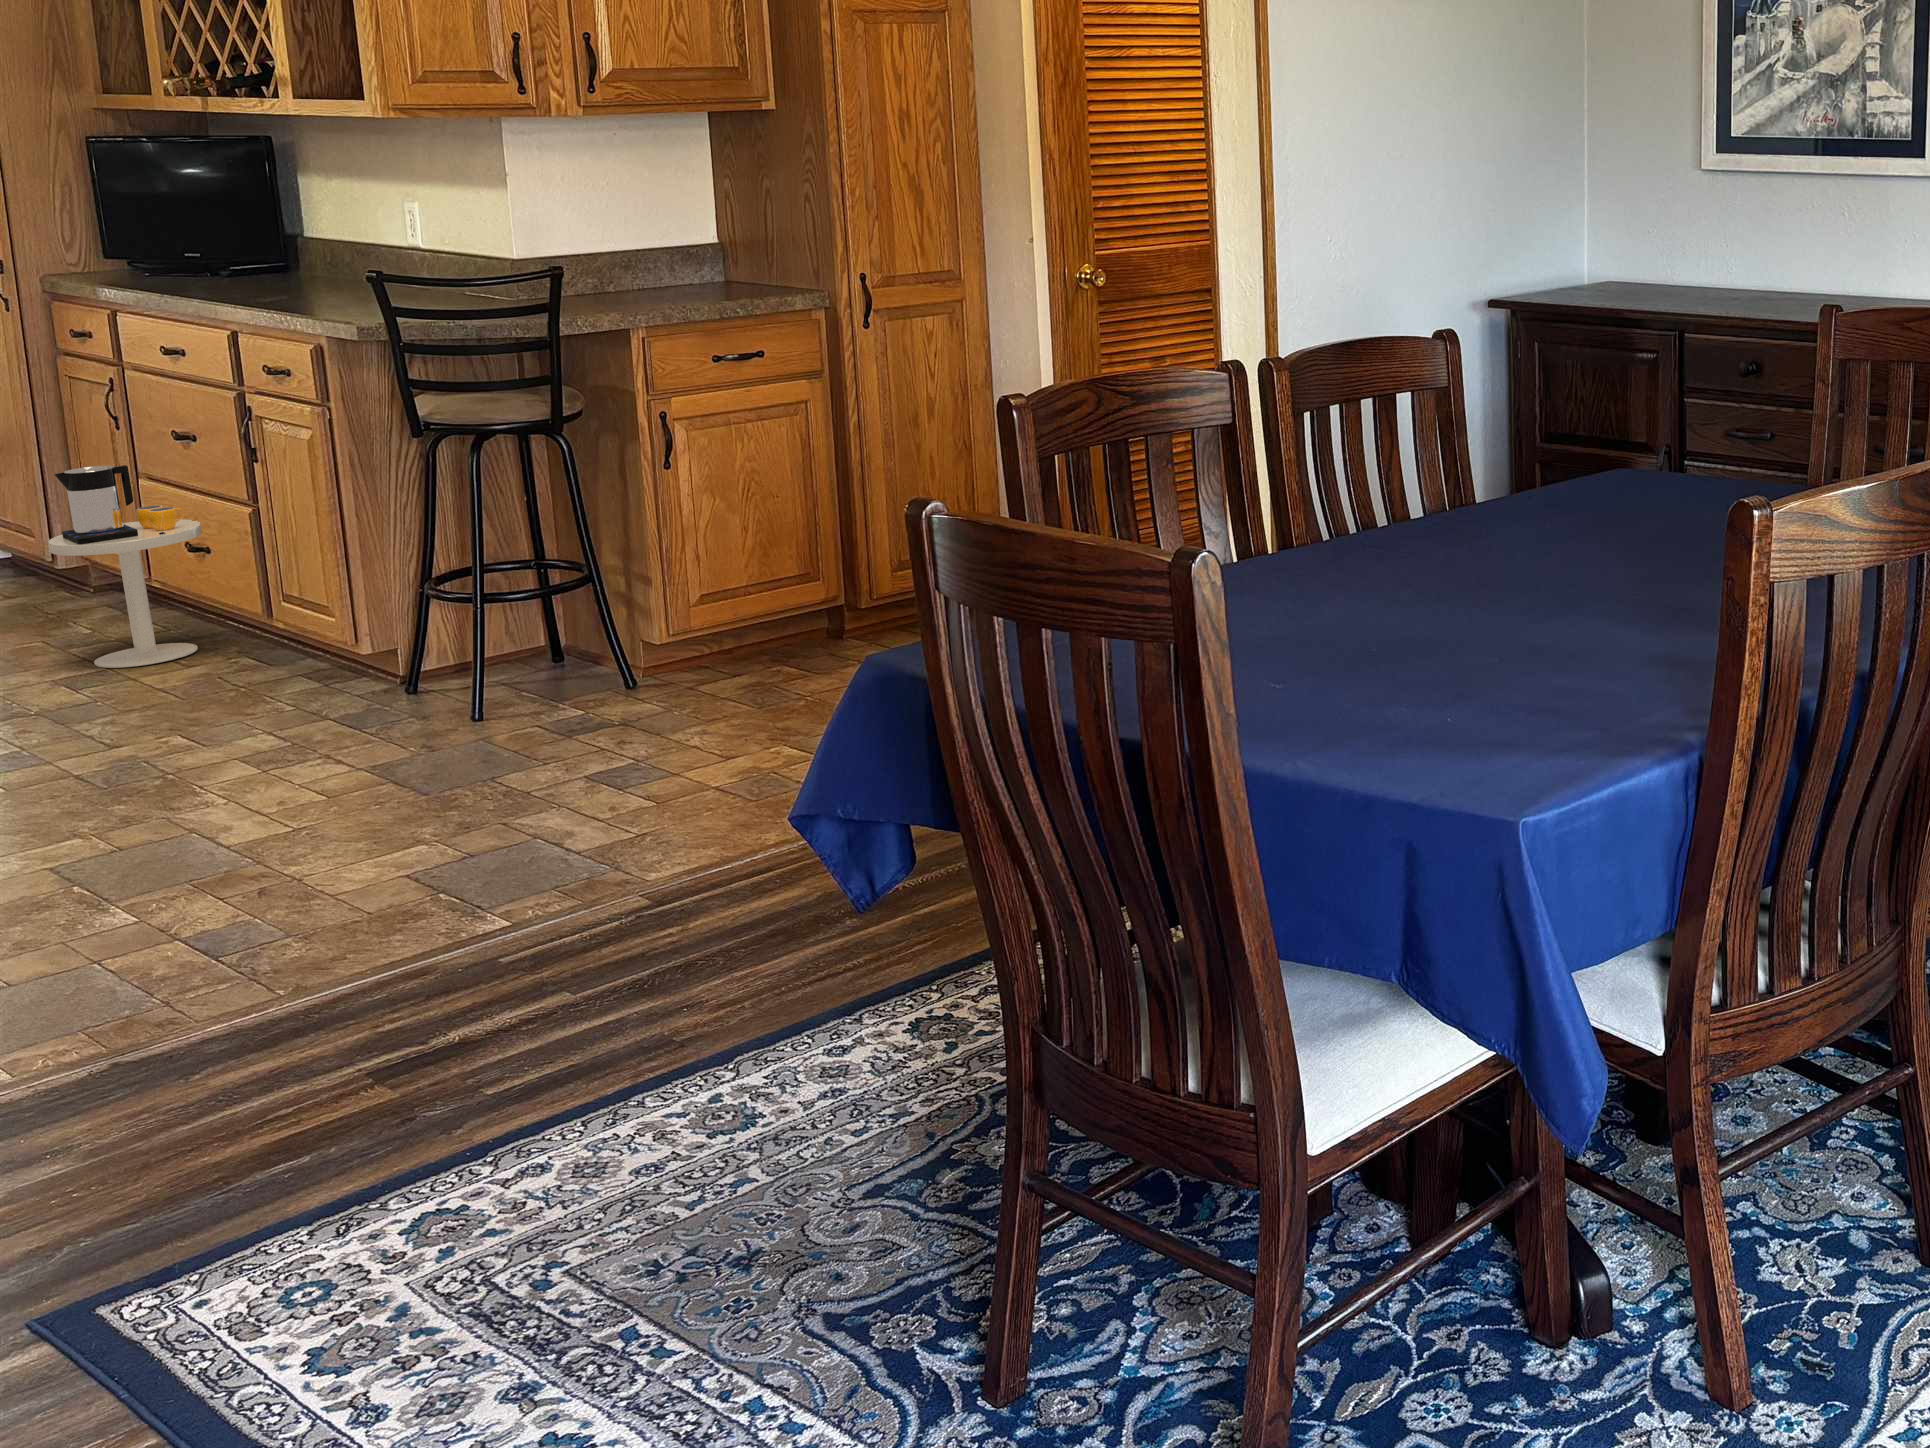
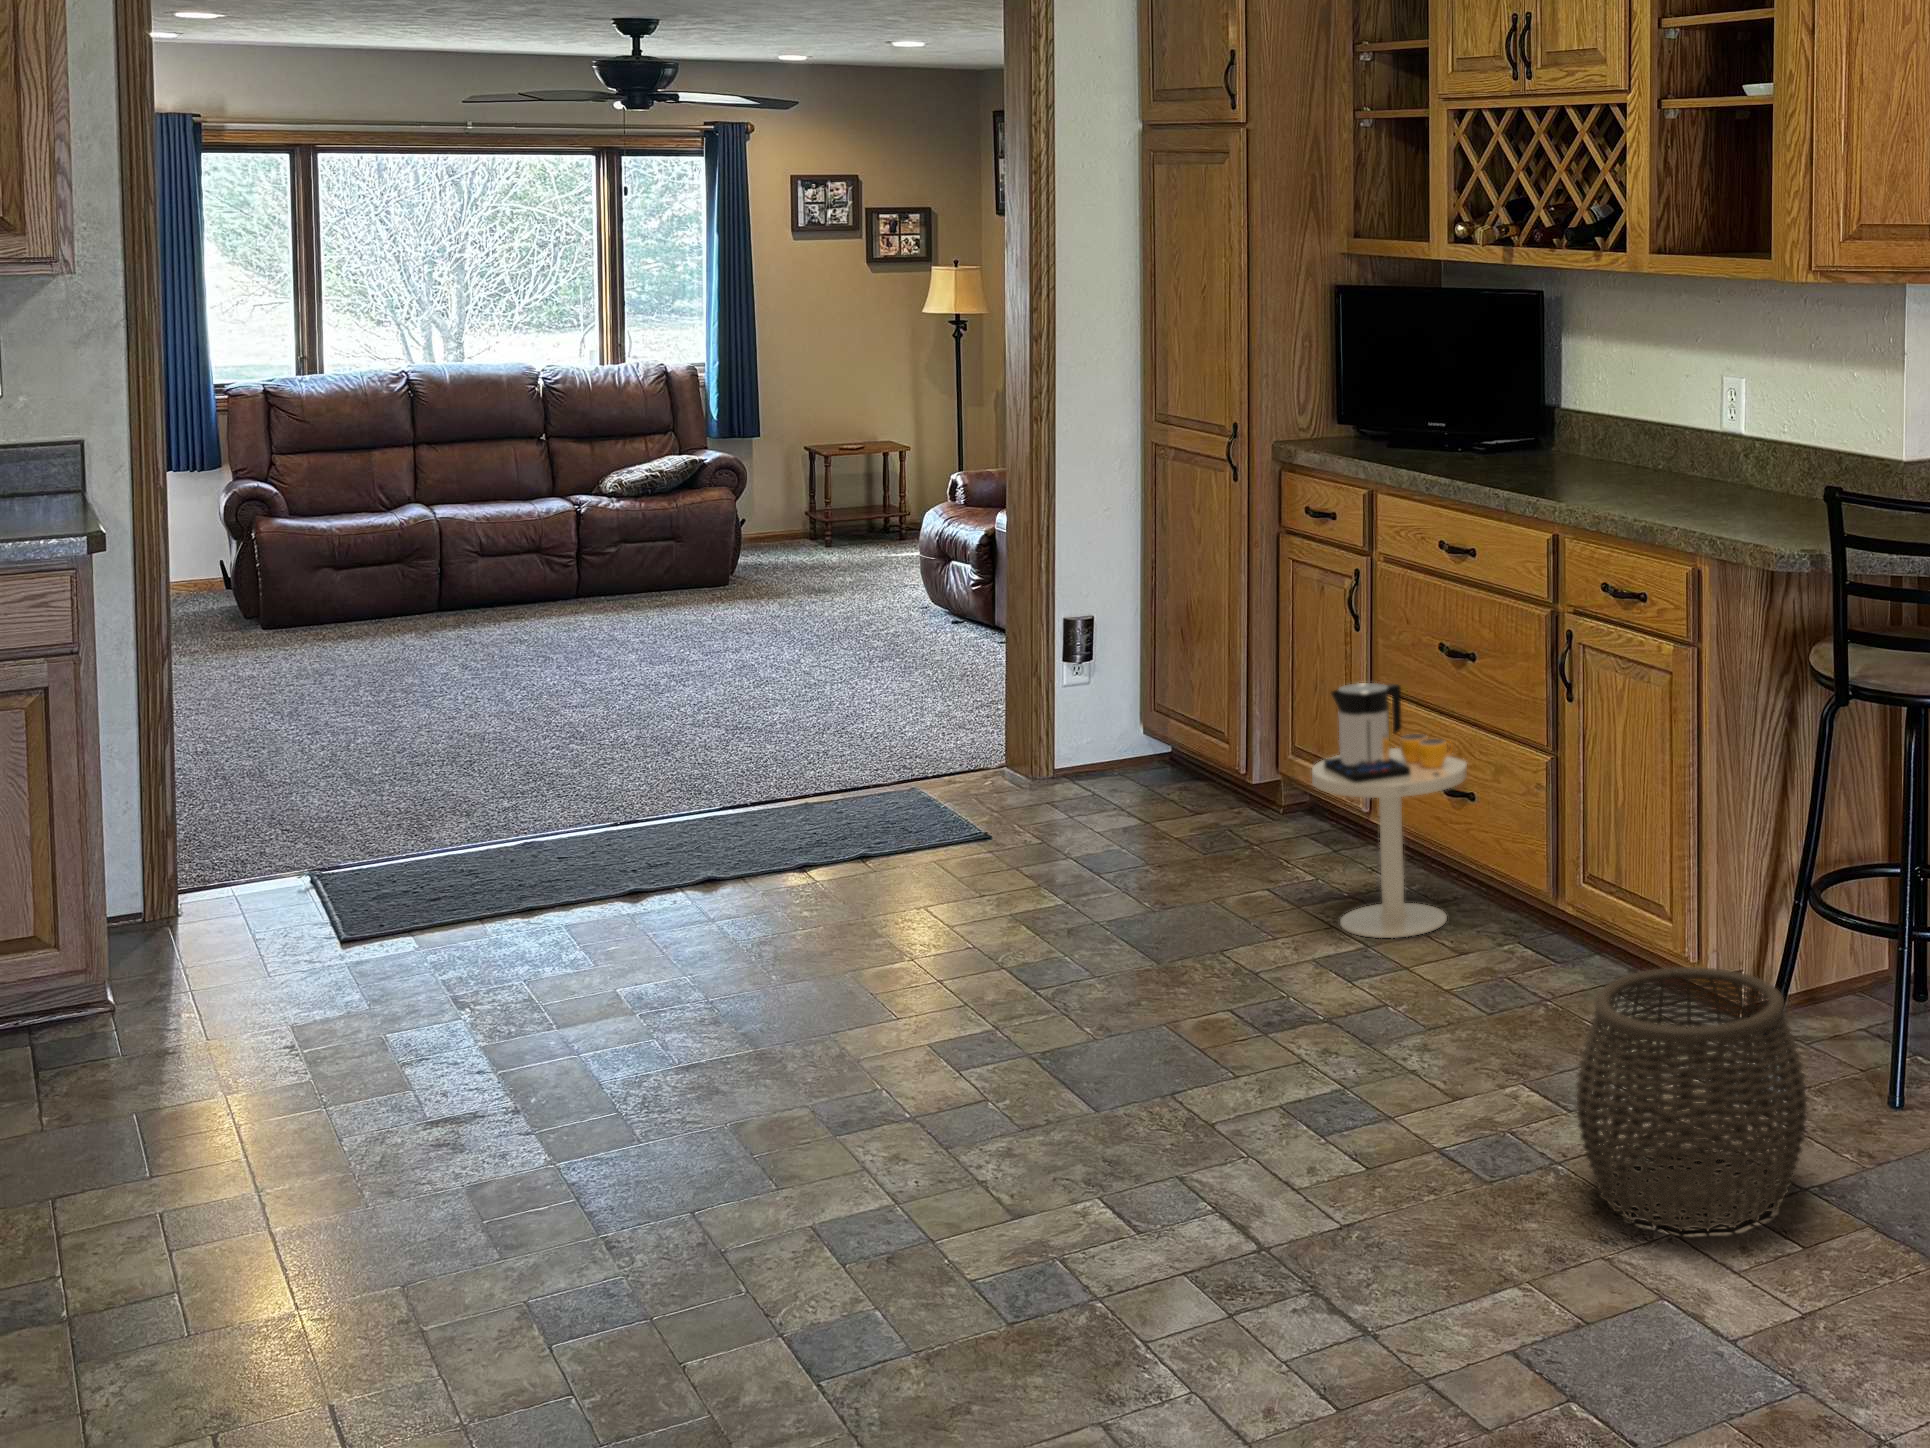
woven basket: none [150,627,348,802] -> present [1576,967,1807,1231]

